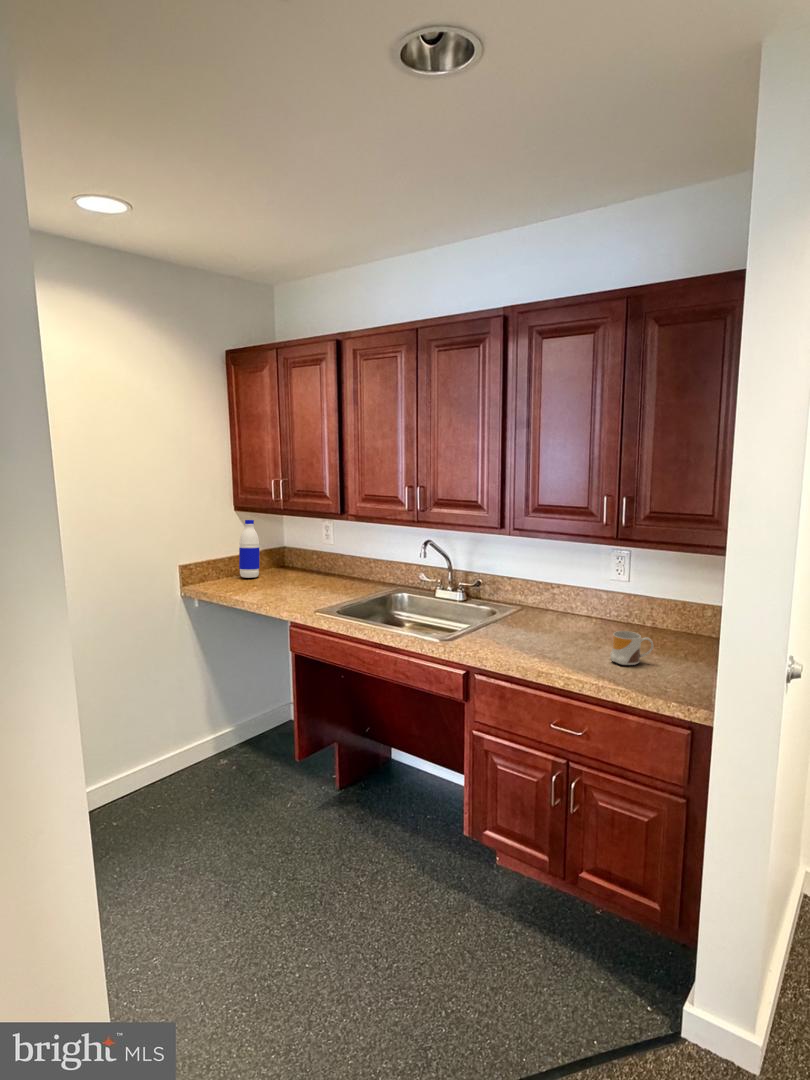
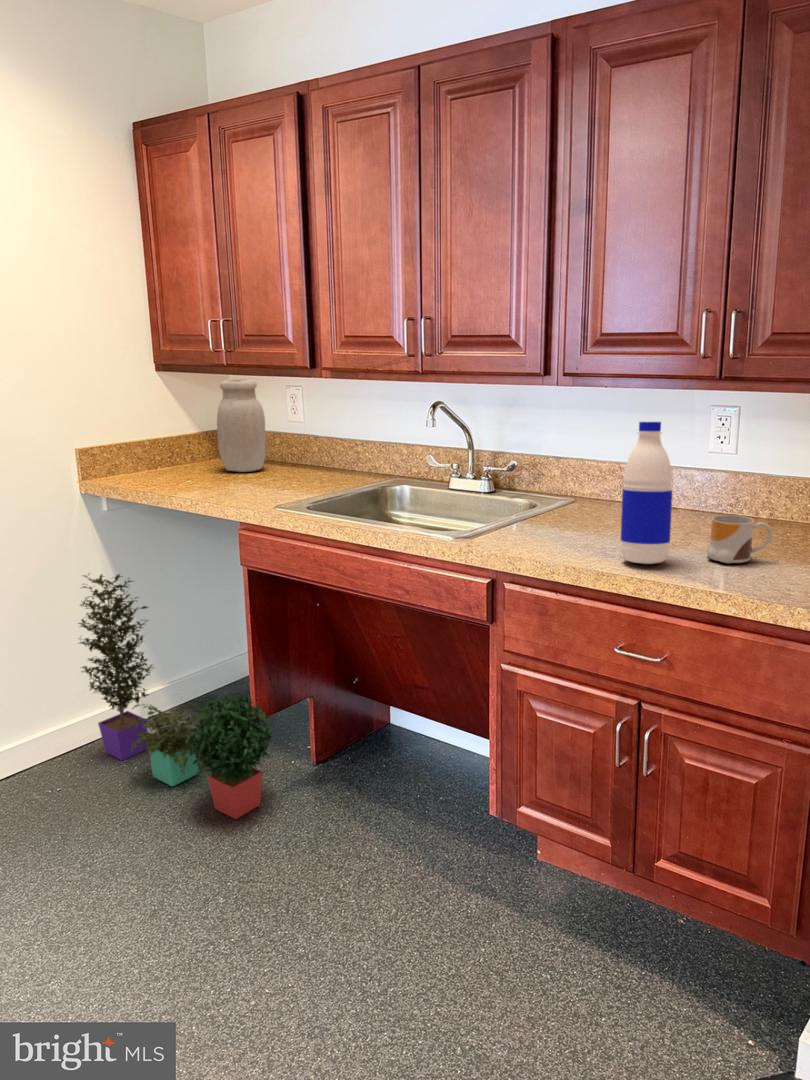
jar: none [275,517,309,580] -> present [217,379,266,472]
water bottle: present [239,520,260,578] -> present [621,422,672,564]
potted plant: none [174,652,313,833] -> present [79,574,275,819]

